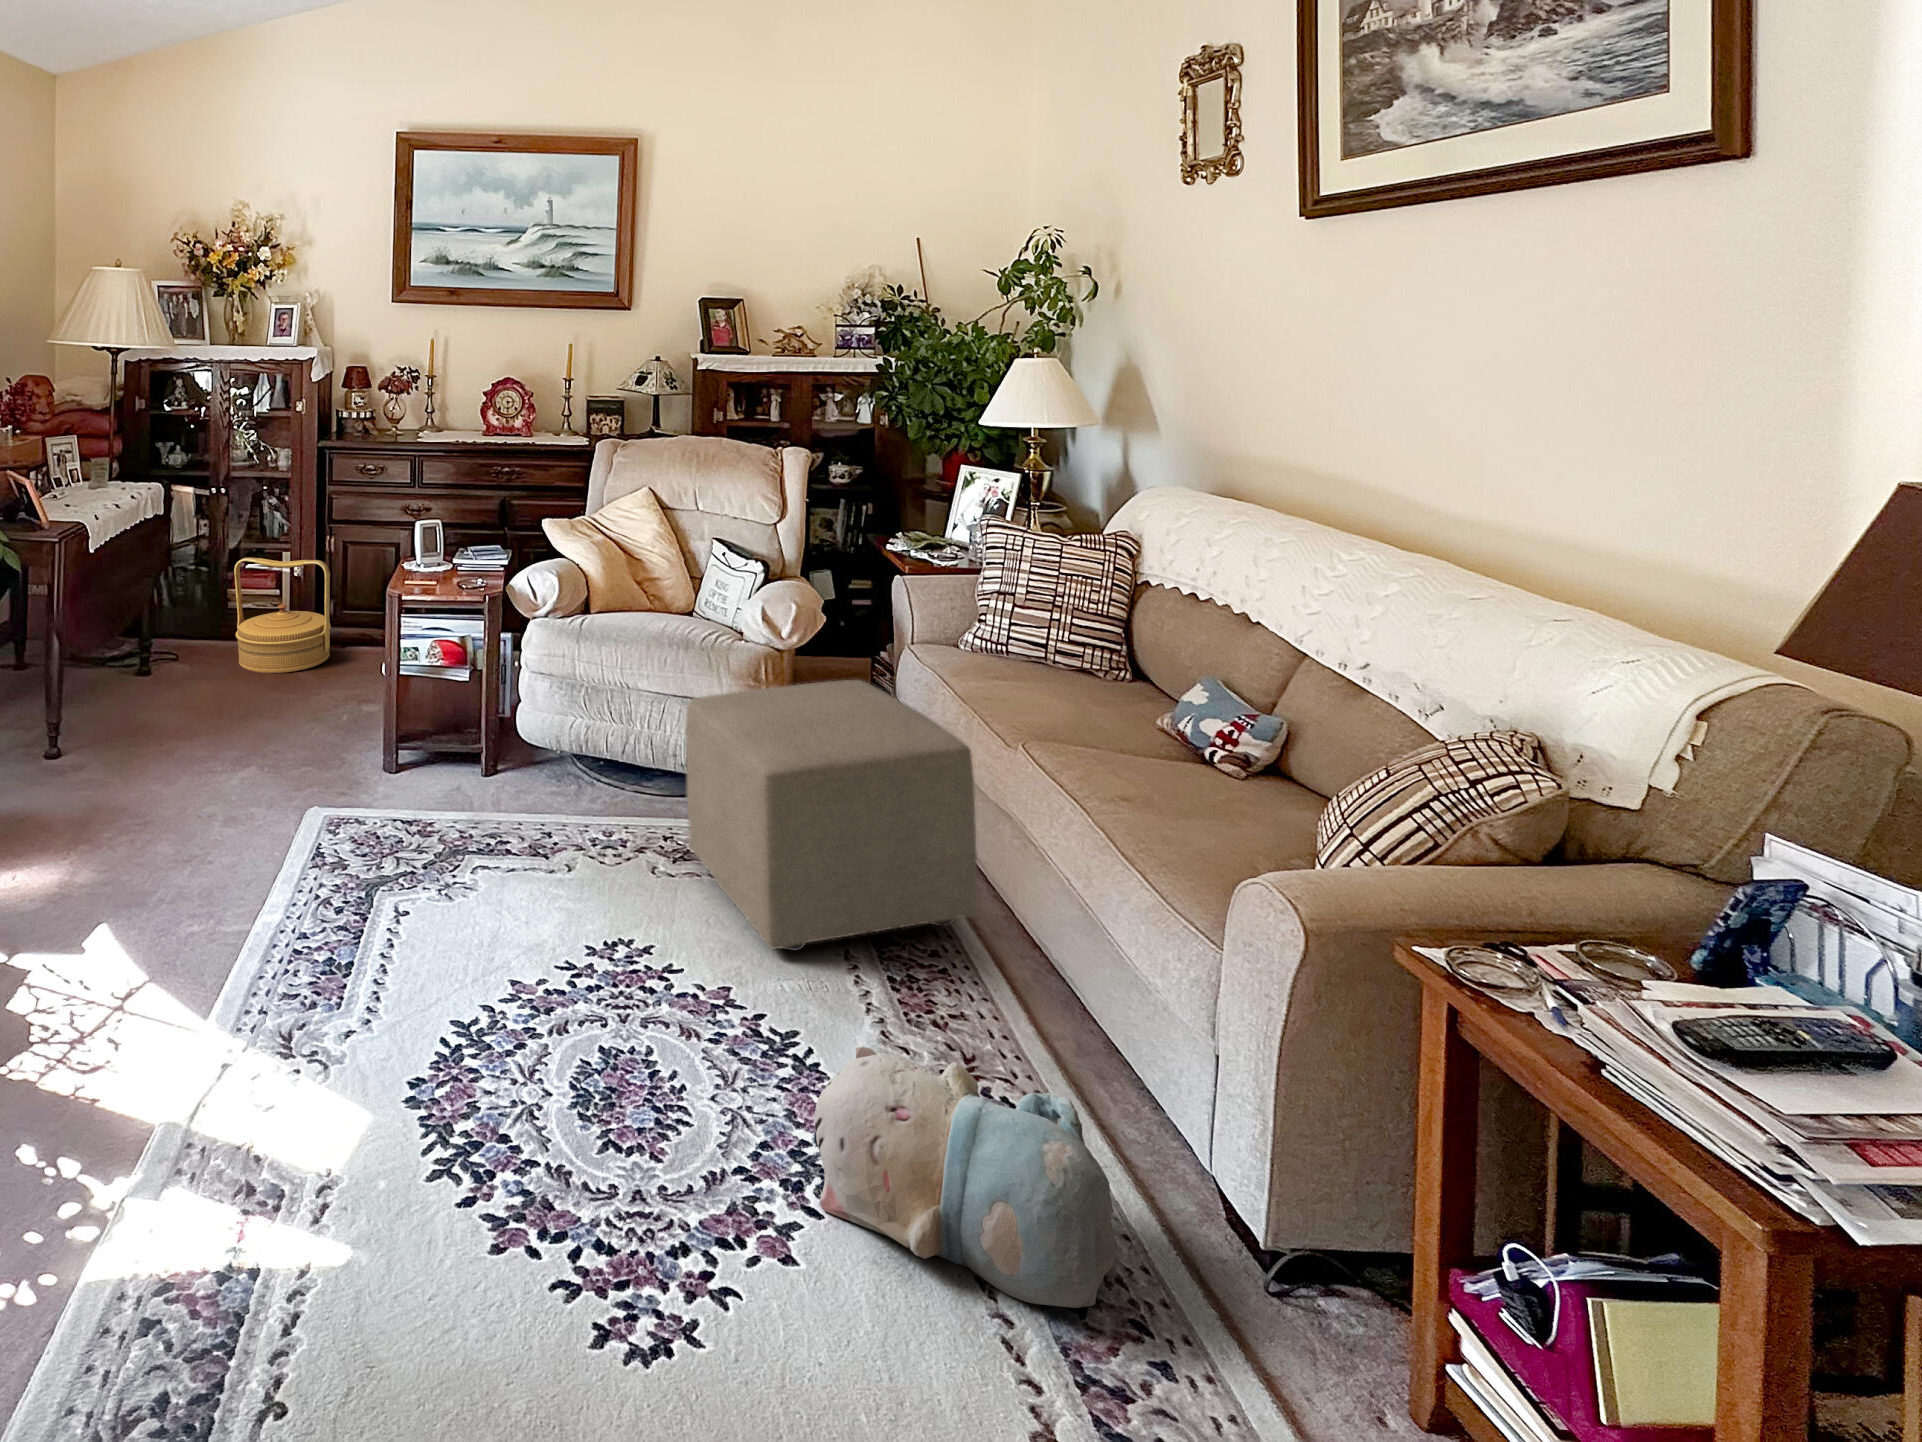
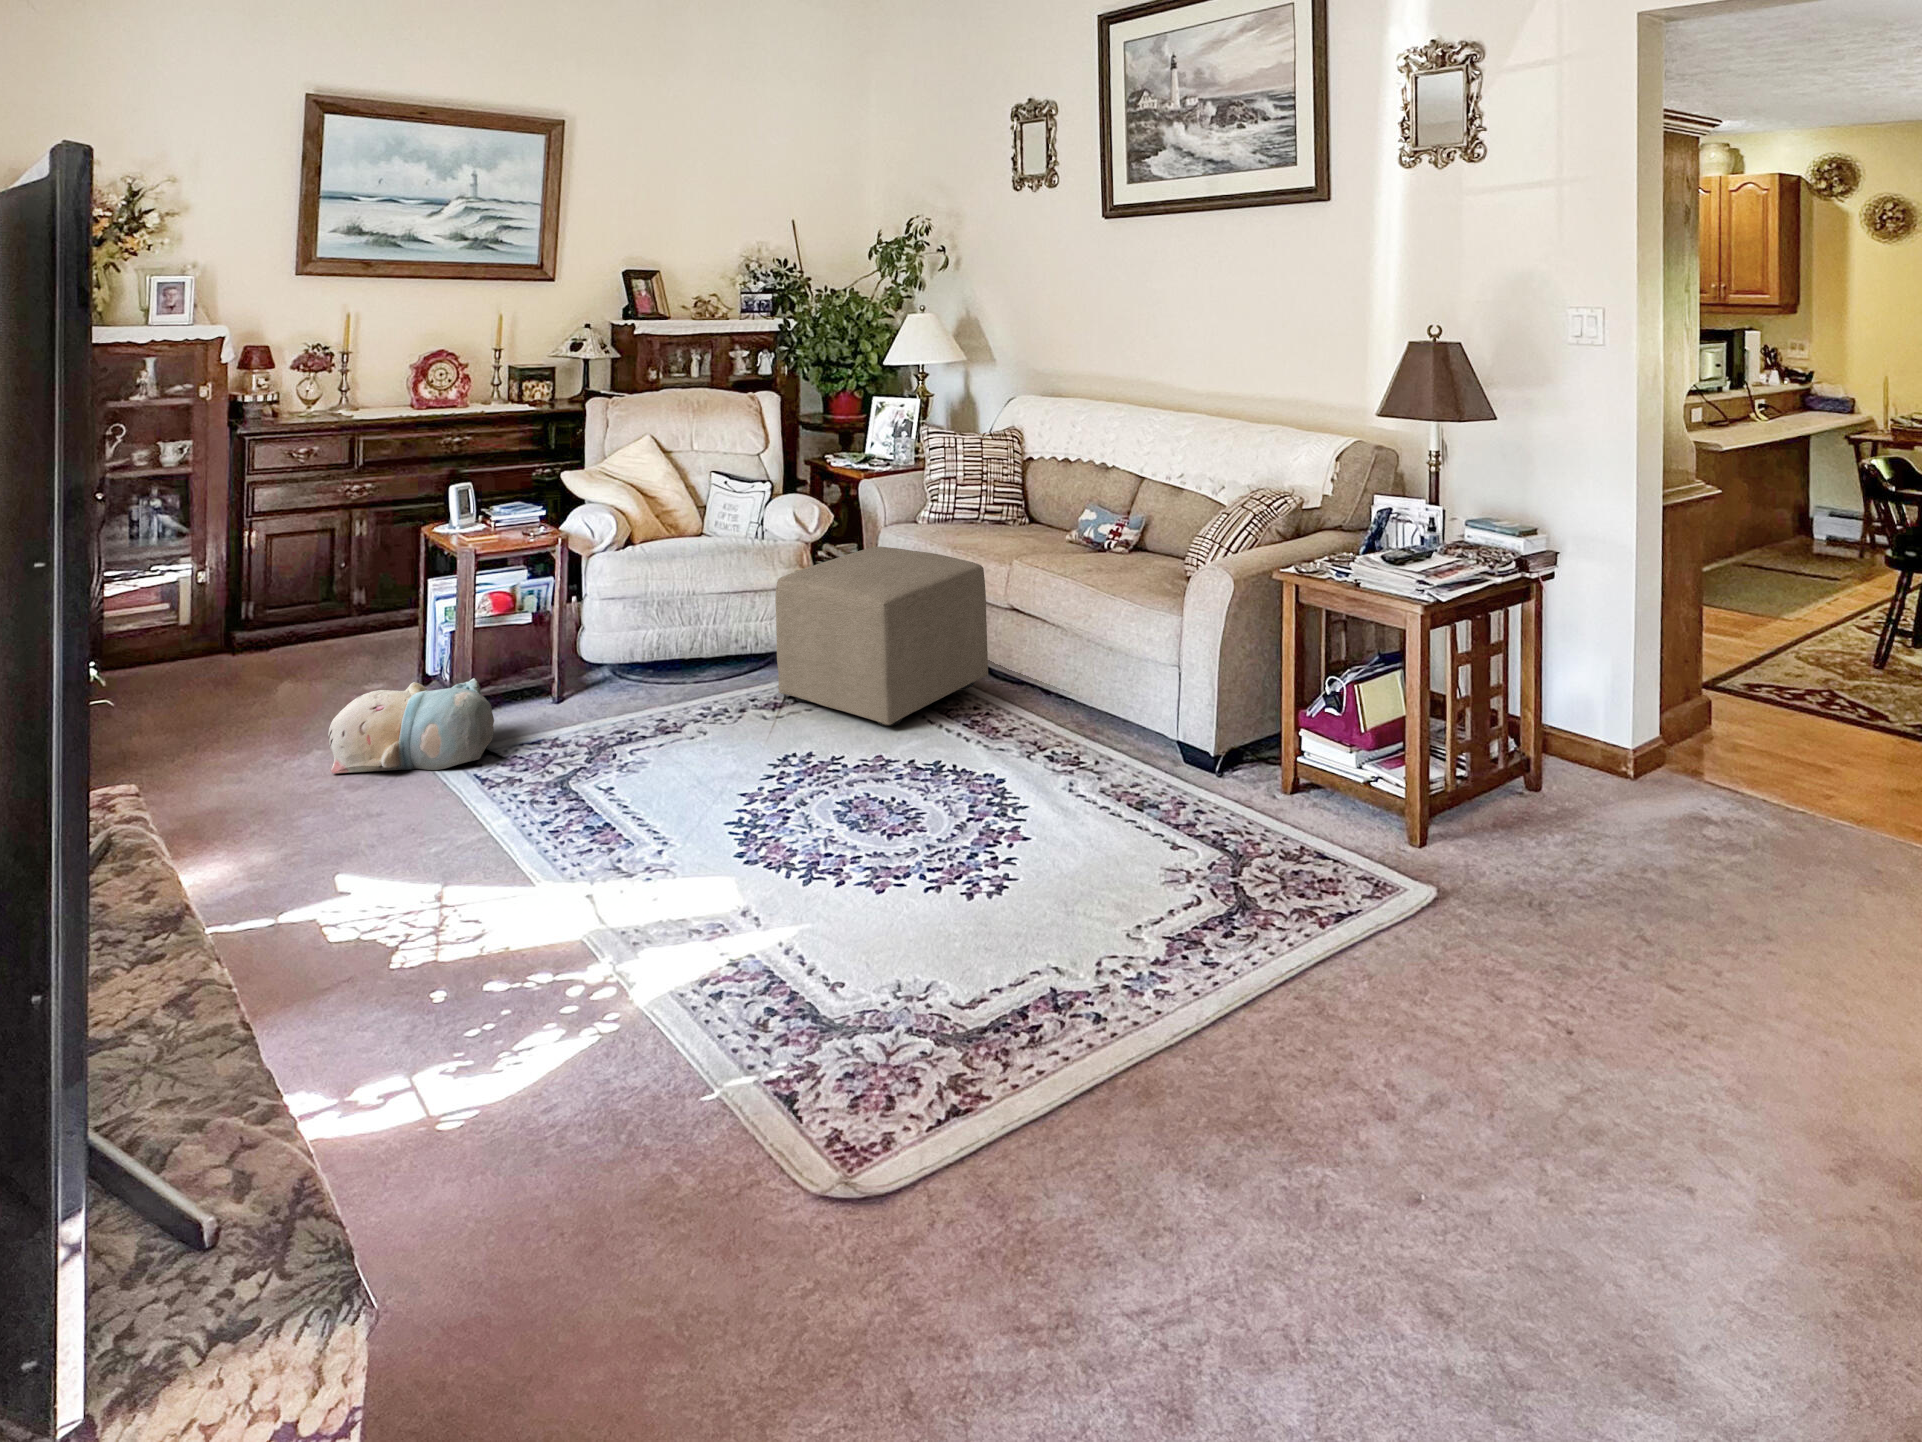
woven basket: present [234,557,331,673] -> none [151,551,285,682]
plush toy: present [815,1047,1116,1308] -> present [328,678,494,773]

